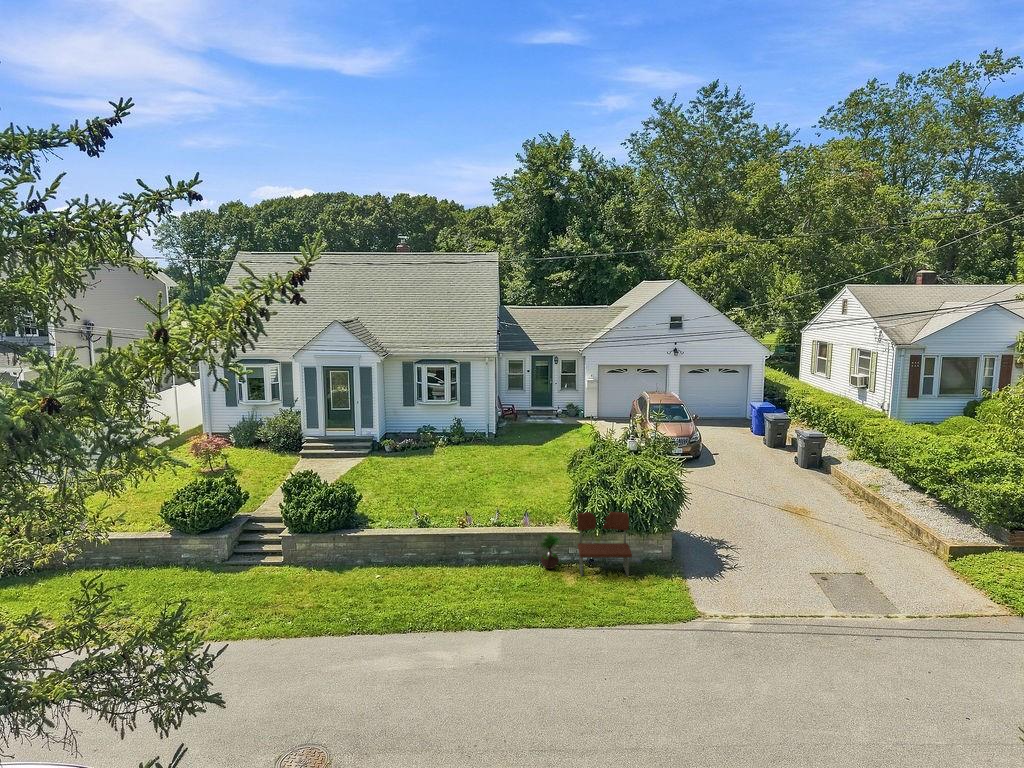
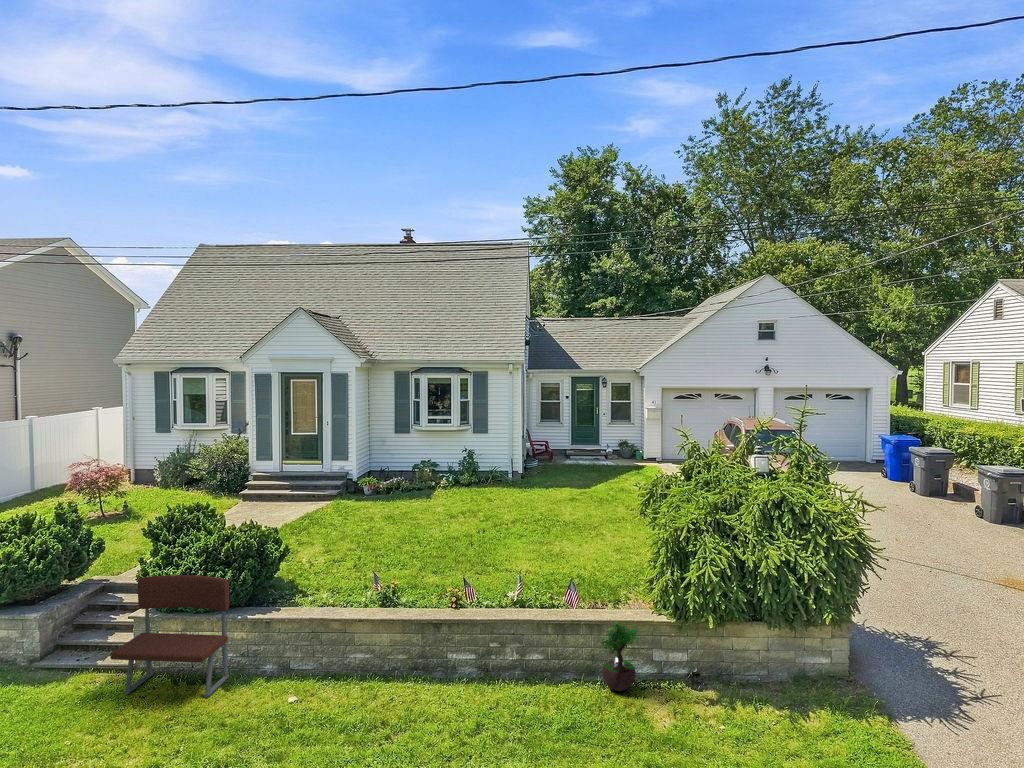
bench: present [577,511,632,576] -> present [110,575,229,698]

